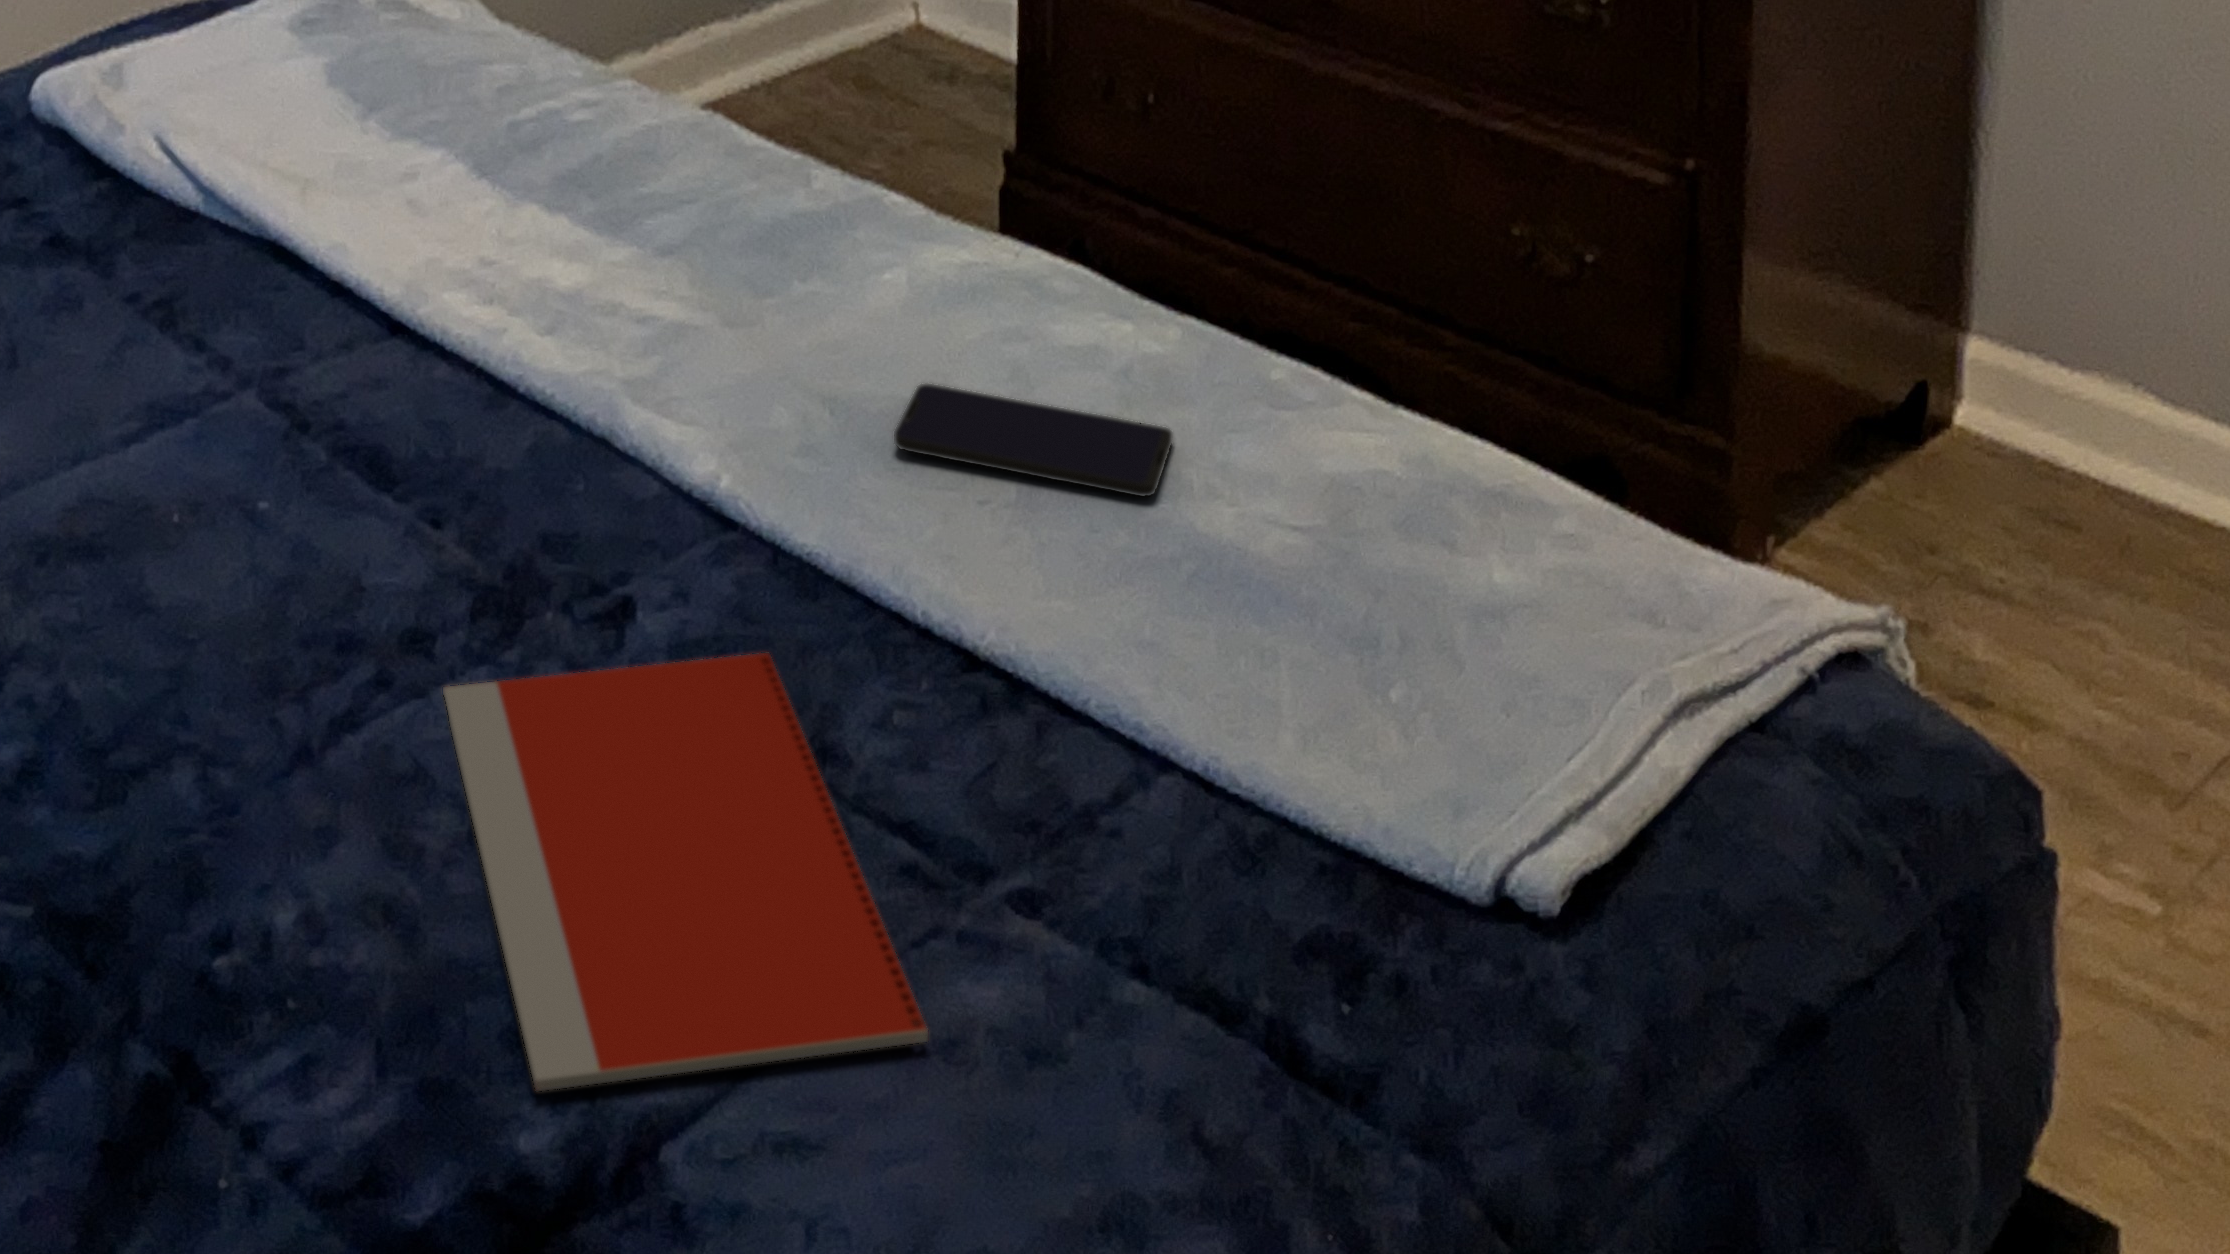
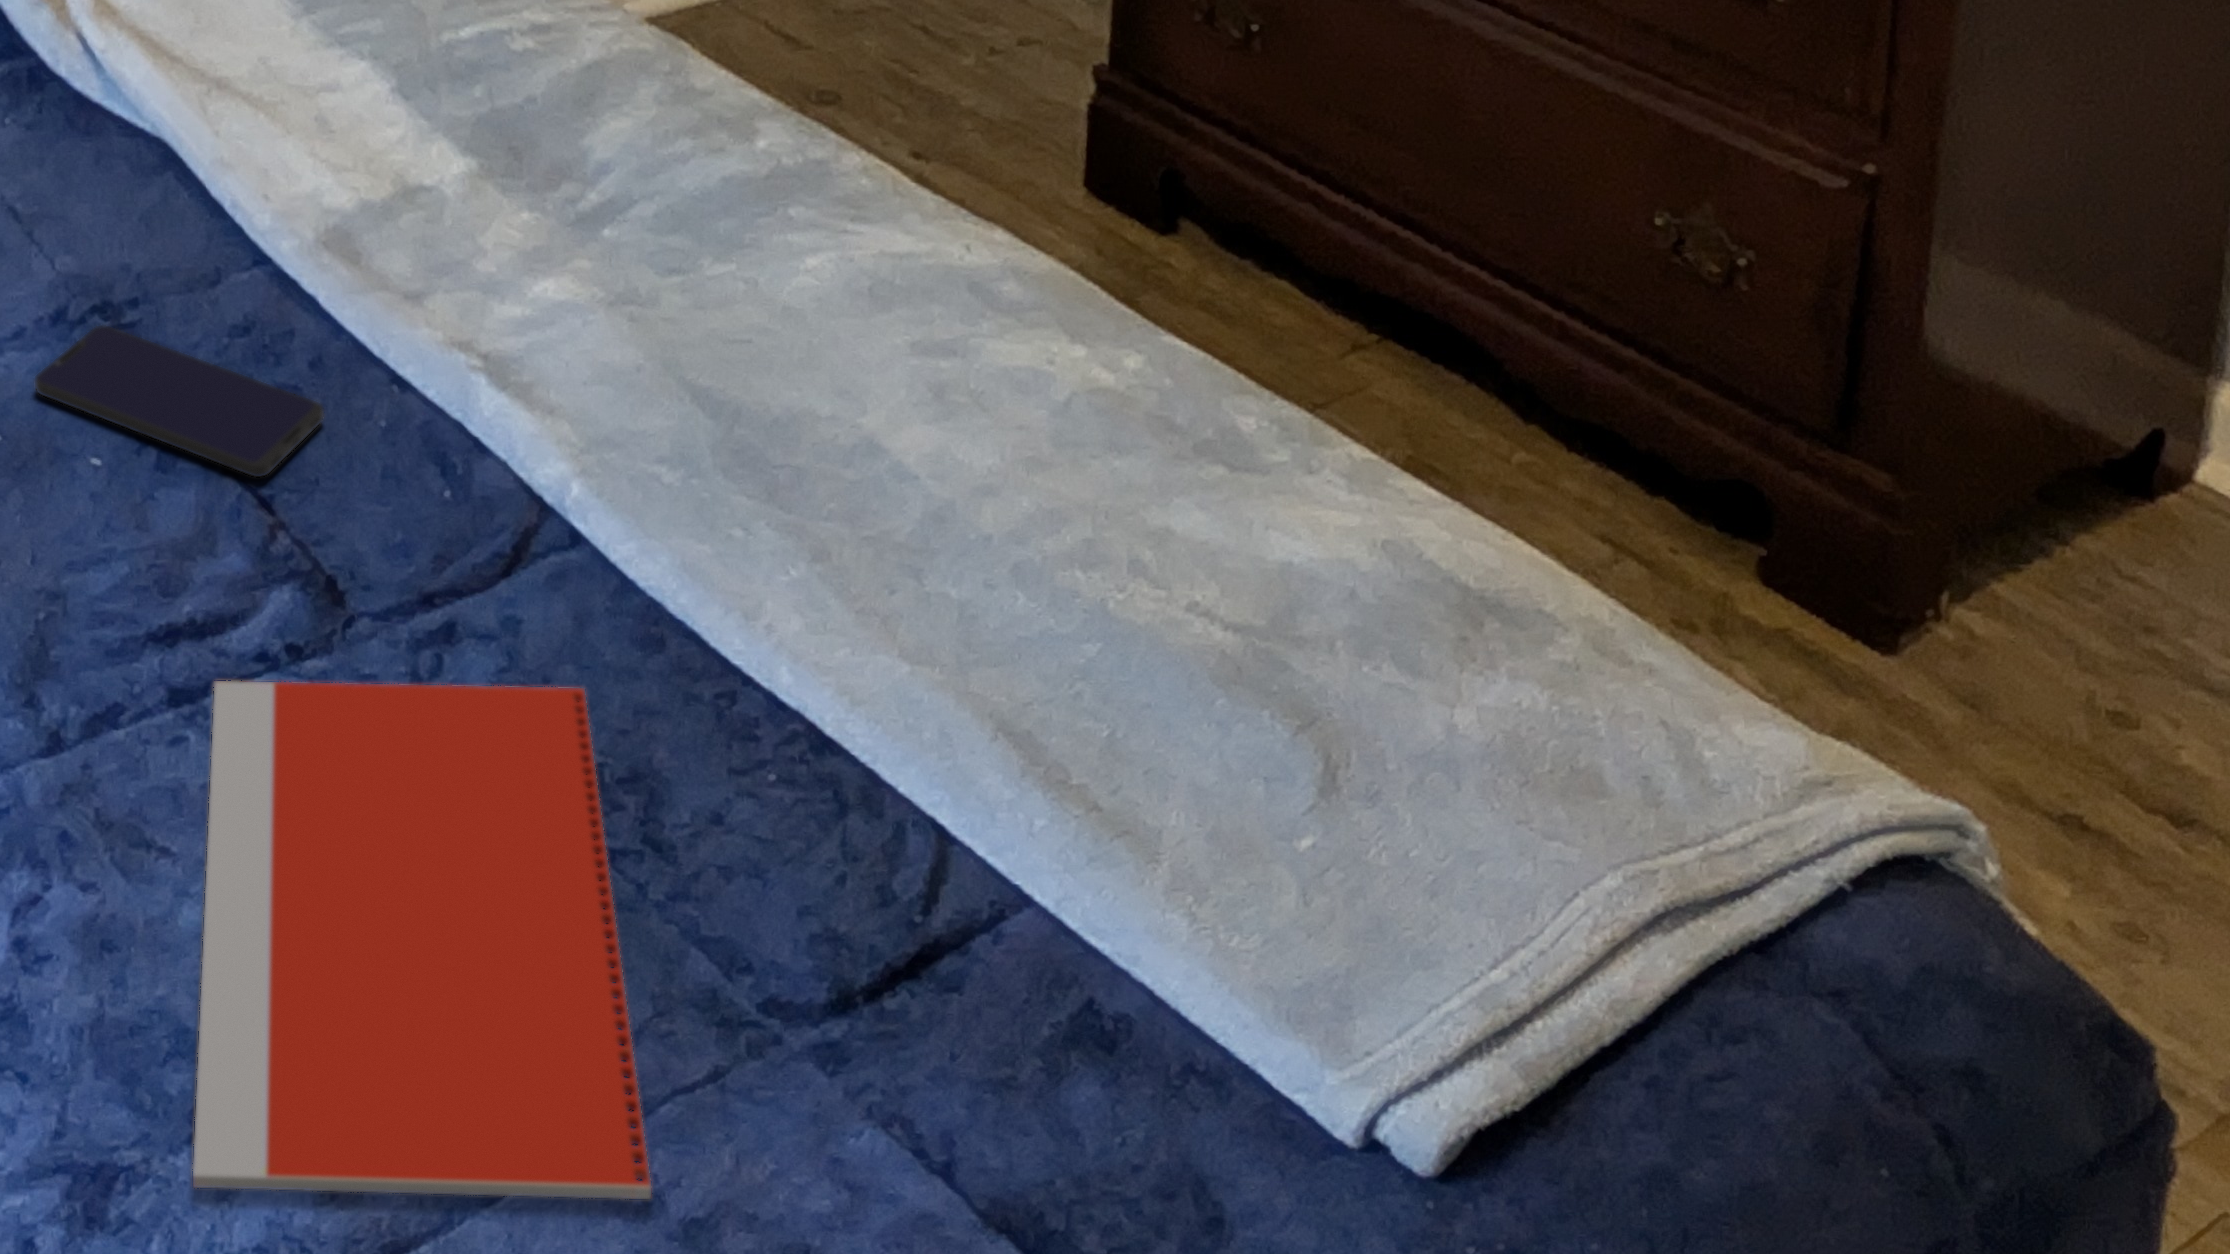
smartphone: present [894,384,1172,497] -> present [35,325,323,477]

